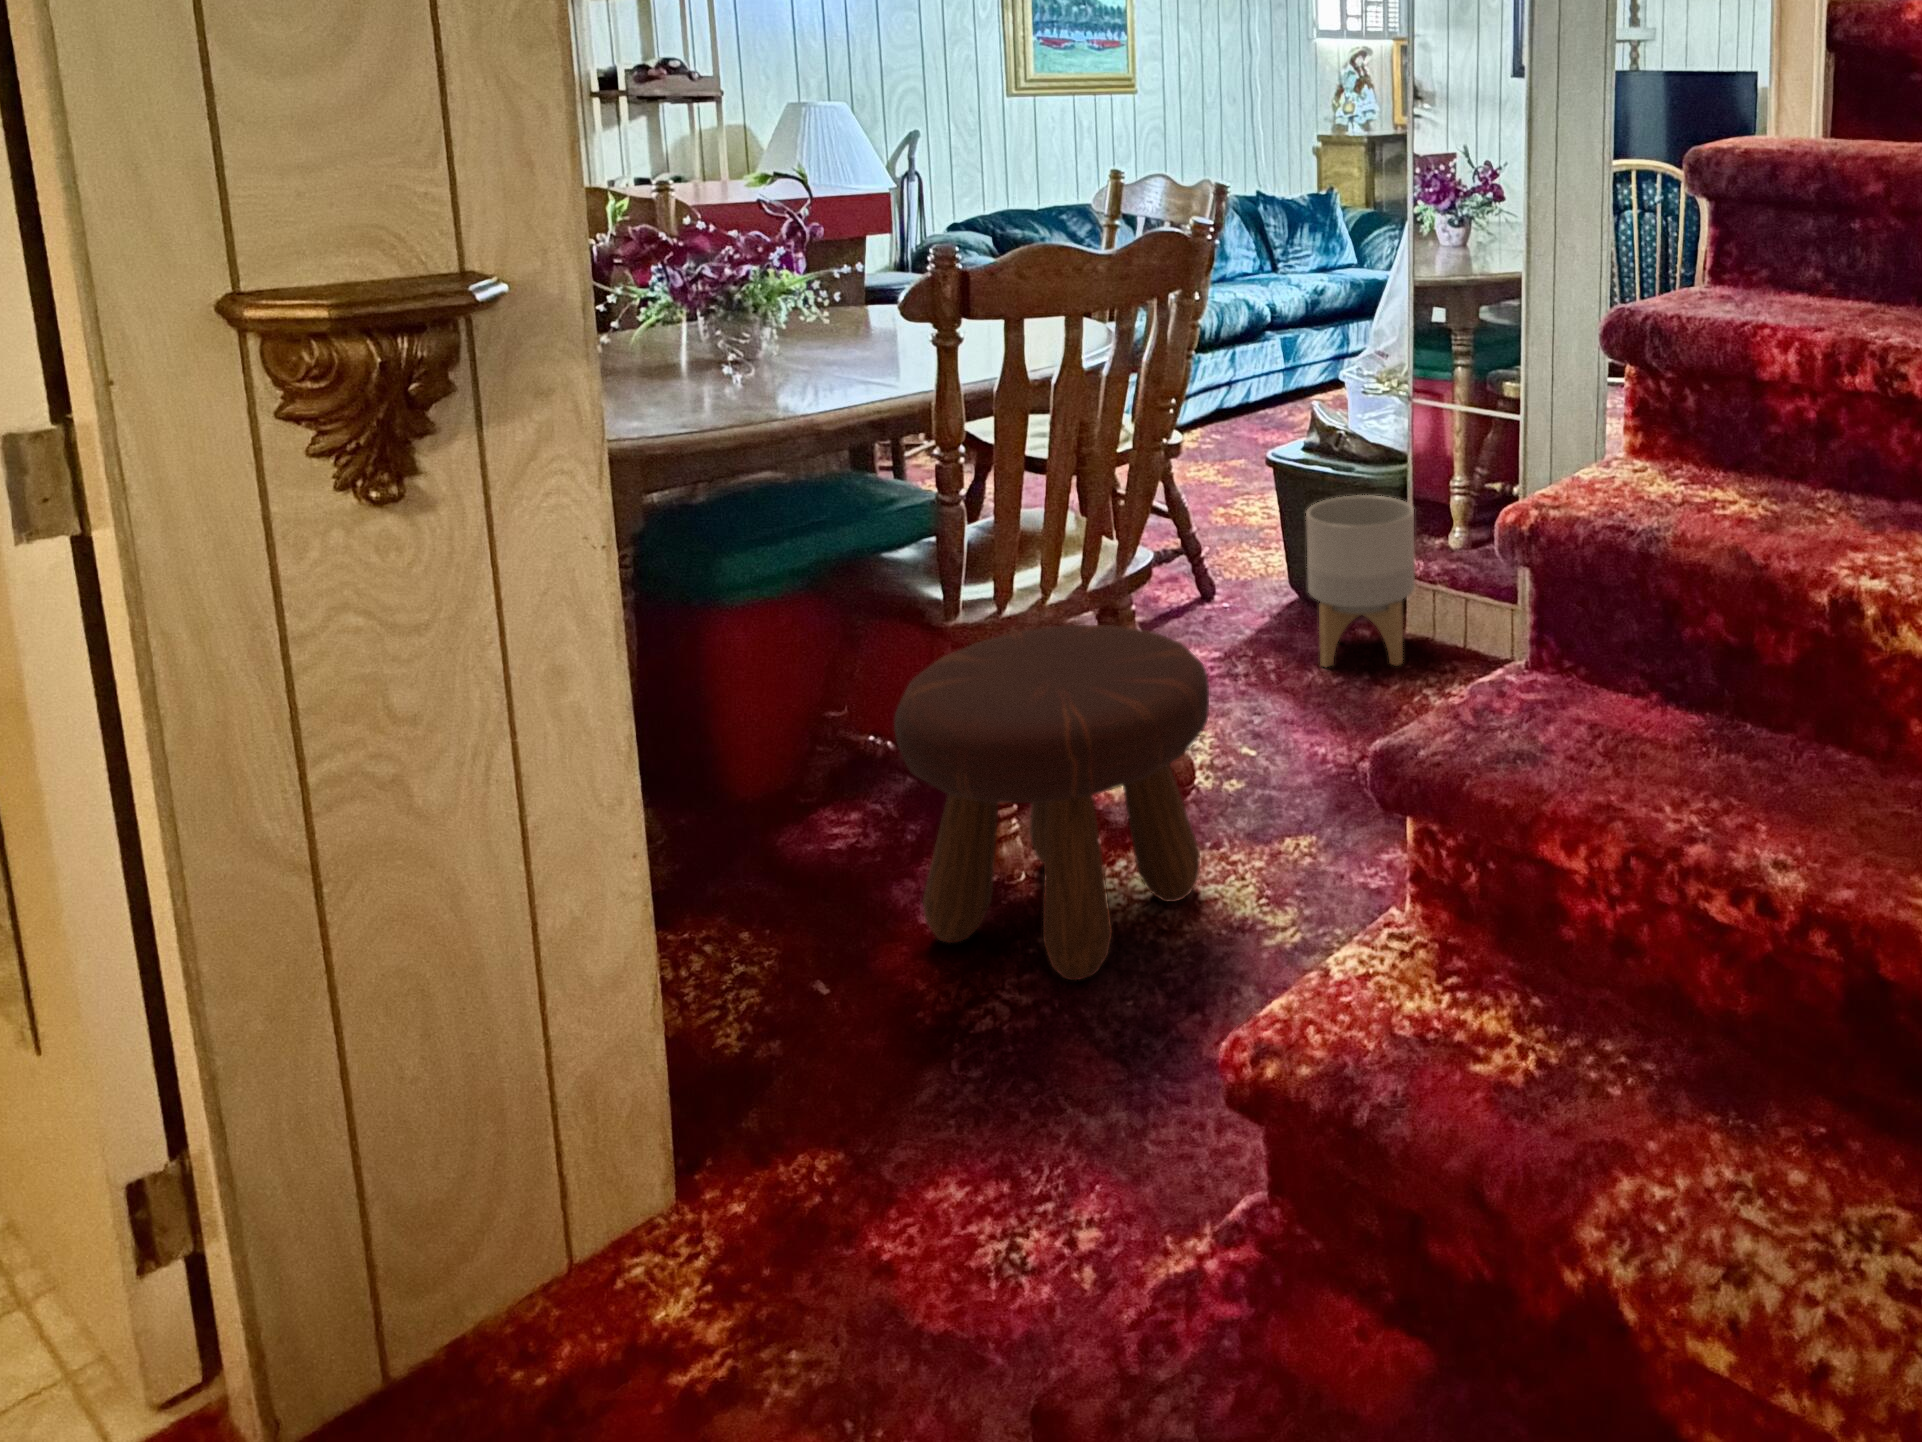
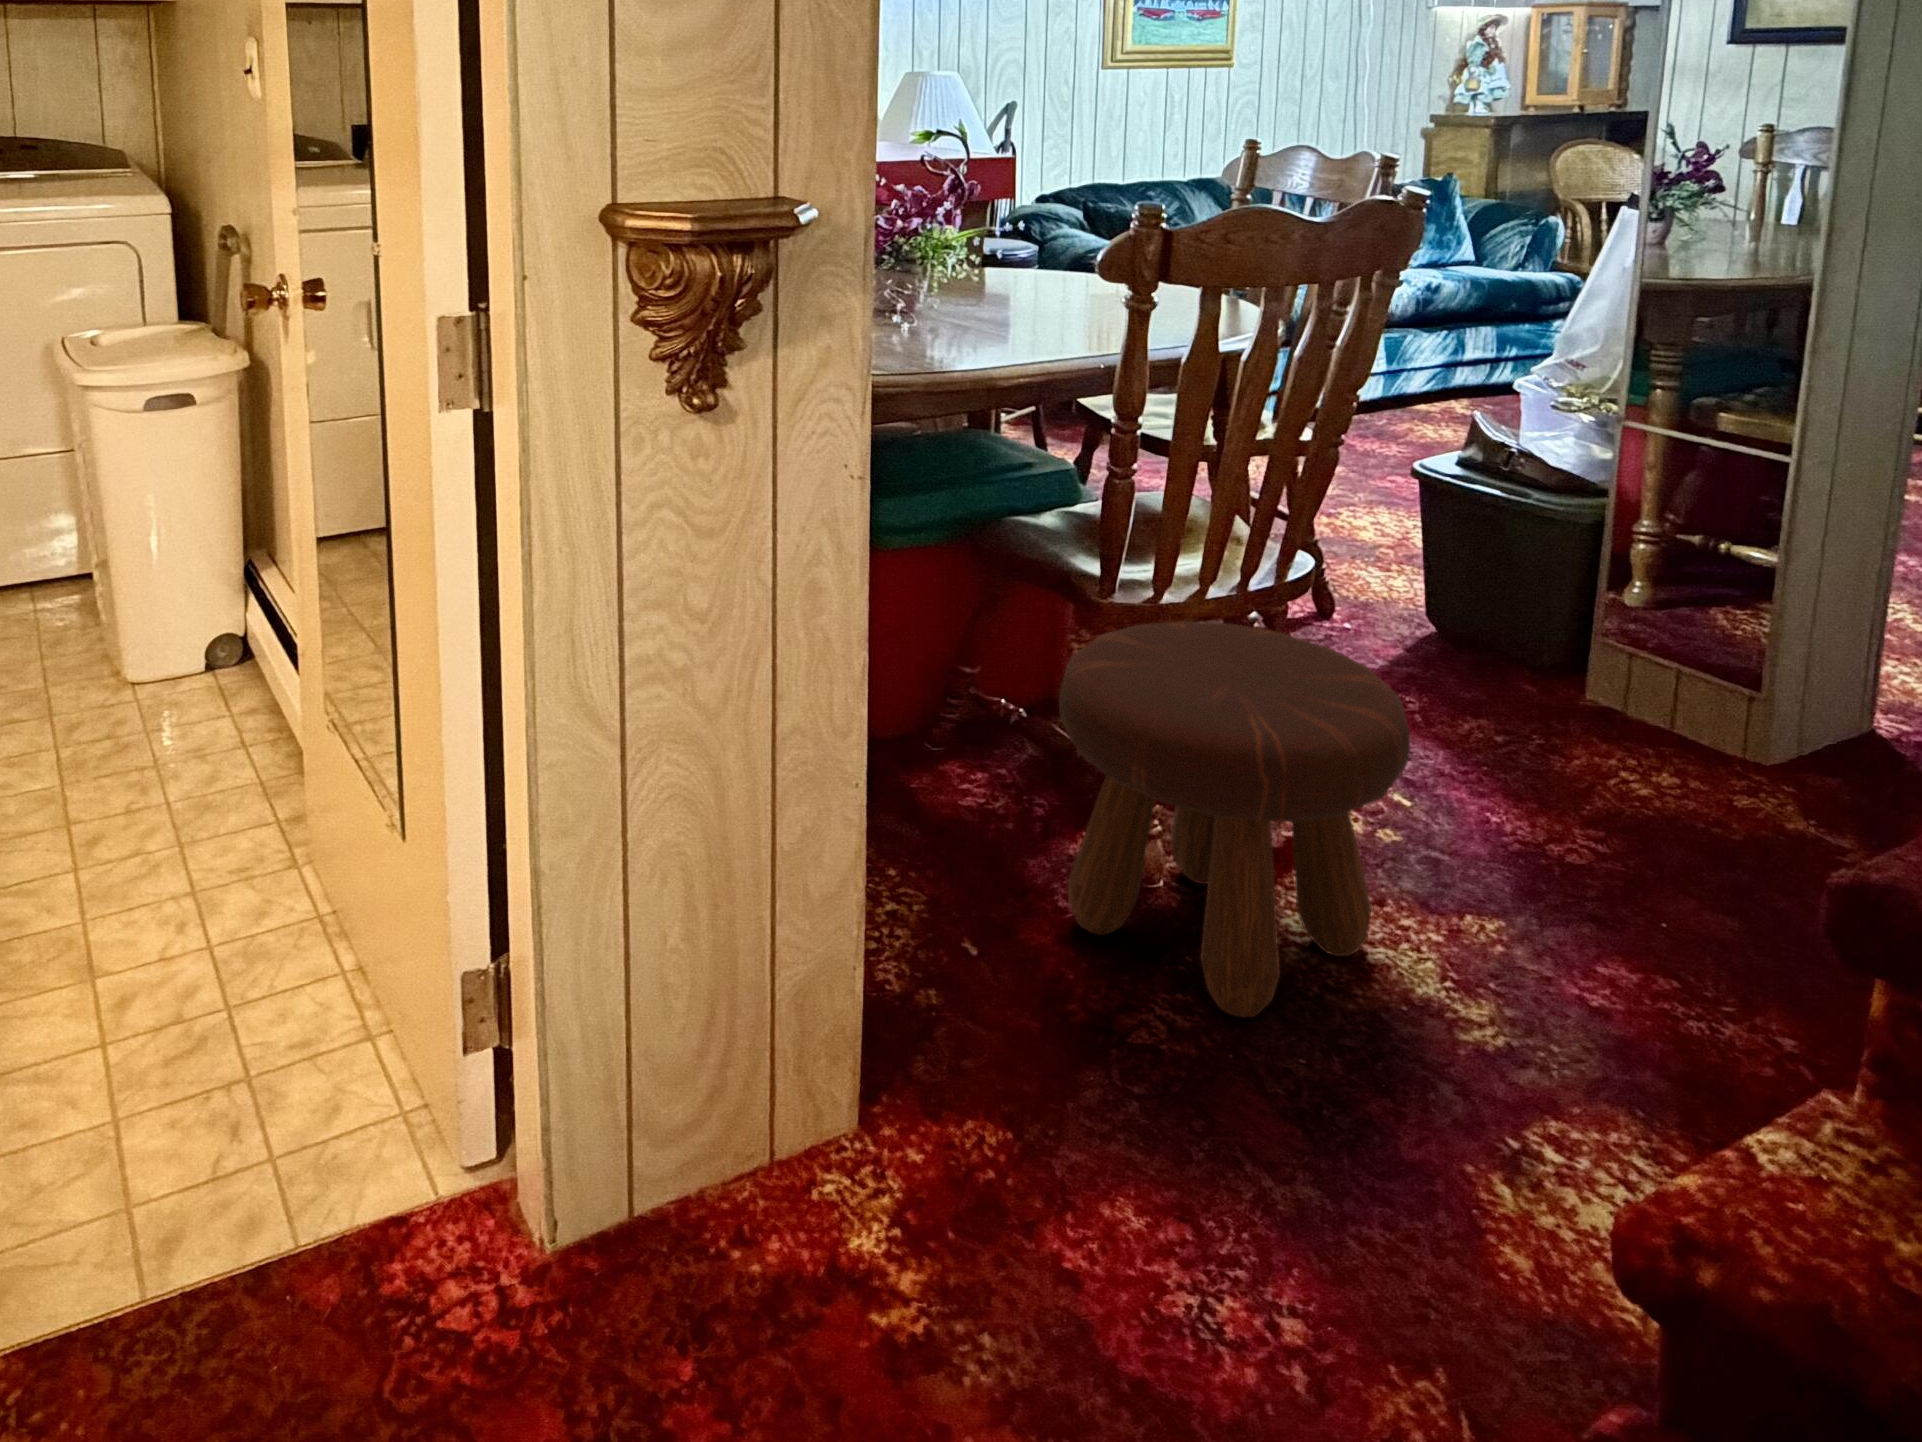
planter: present [1306,495,1415,667] -> none [1468,525,1619,736]

